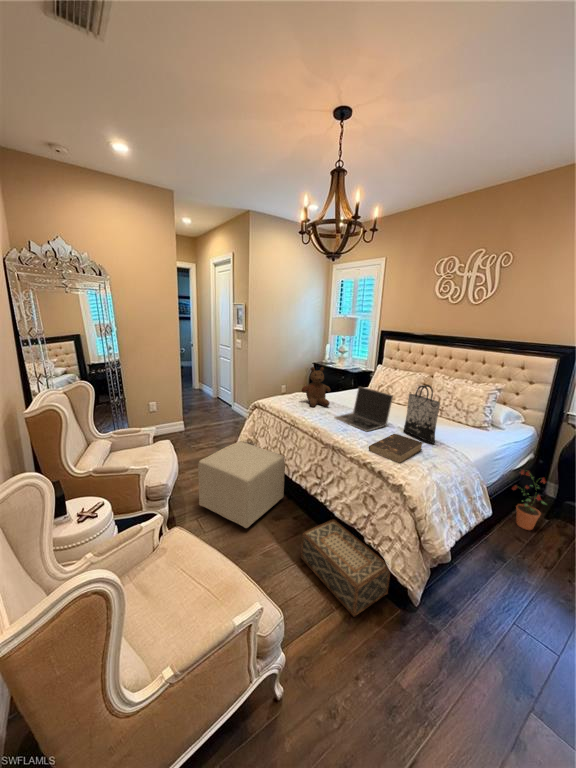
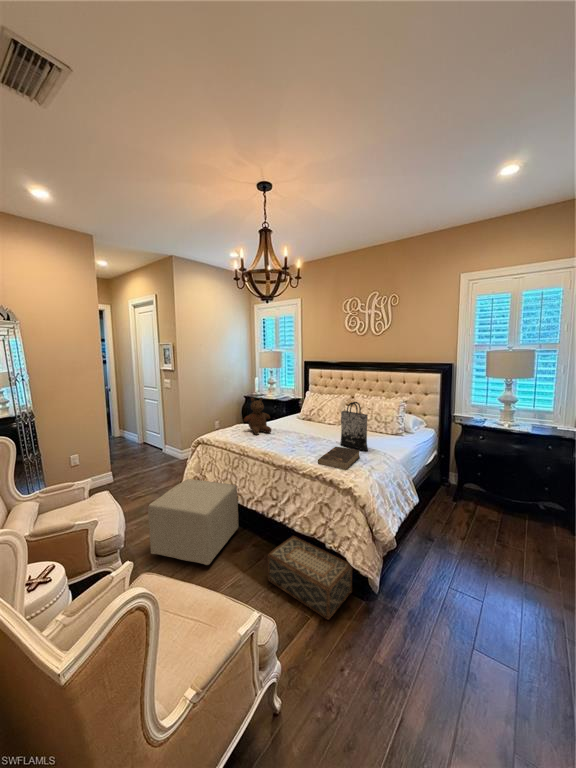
laptop: present [334,387,393,432] -> none [279,410,328,449]
potted plant: present [512,470,545,530] -> none [427,463,454,512]

